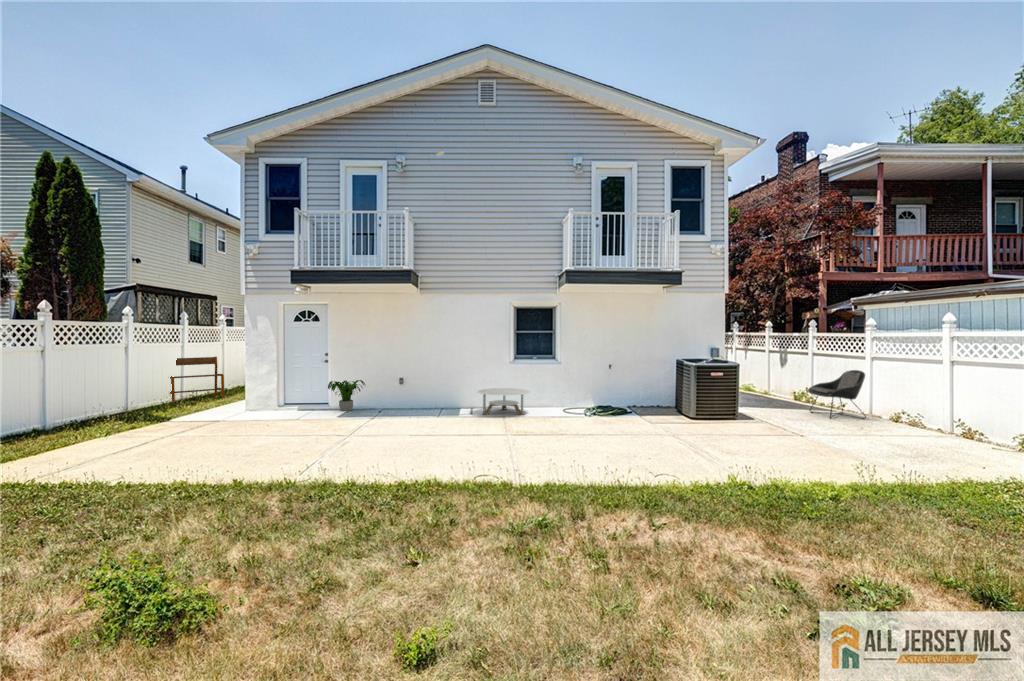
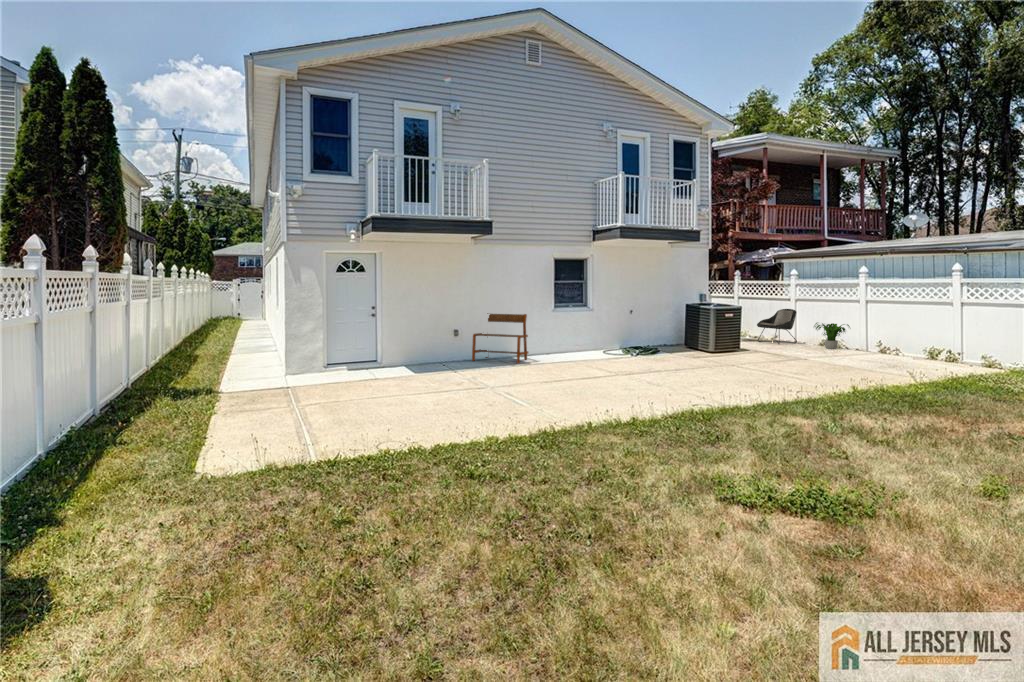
bench: present [170,357,224,402] -> present [472,313,528,364]
potted plant: present [328,380,365,411] -> present [814,323,850,349]
round table: present [478,388,529,415] -> none [540,336,588,360]

